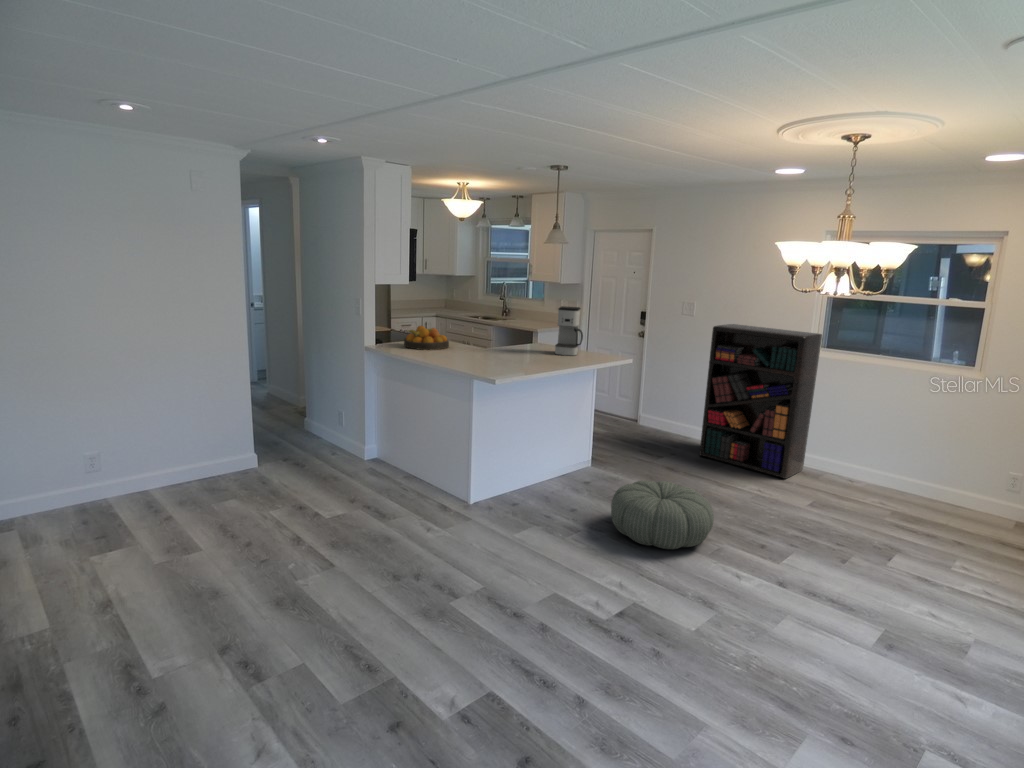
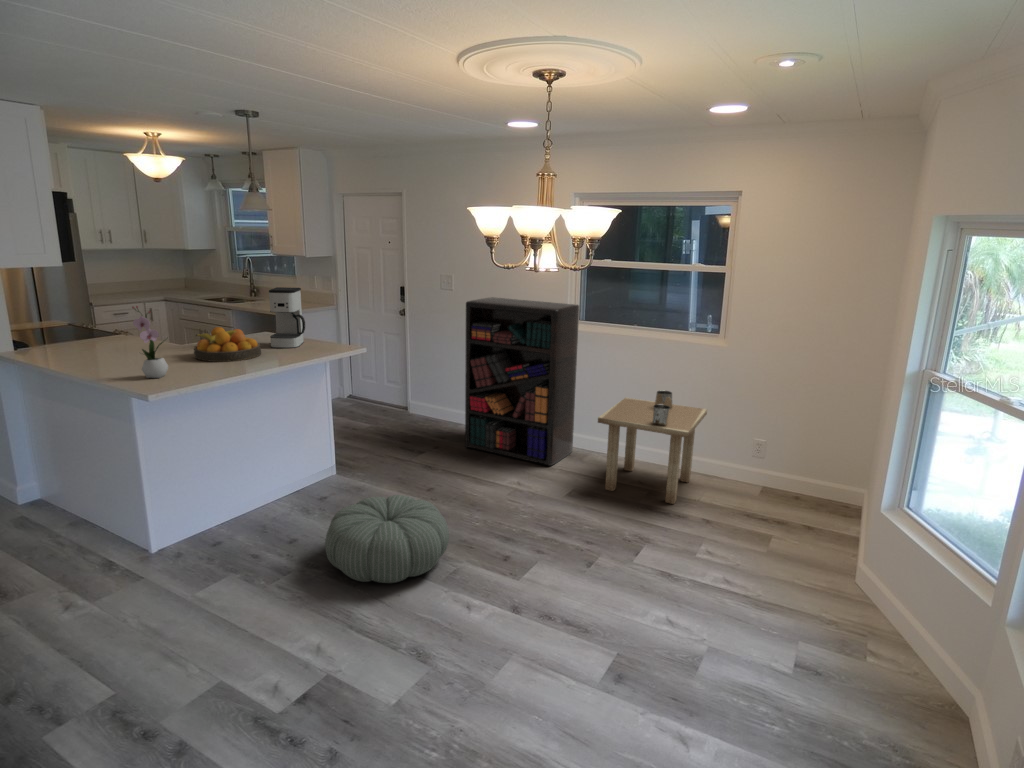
flower arrangement: none [482,313,502,369] -> present [132,306,168,378]
fruit bowl: present [404,326,449,350] -> present [194,327,261,362]
side table: none [842,417,955,524] -> present [598,391,707,504]

